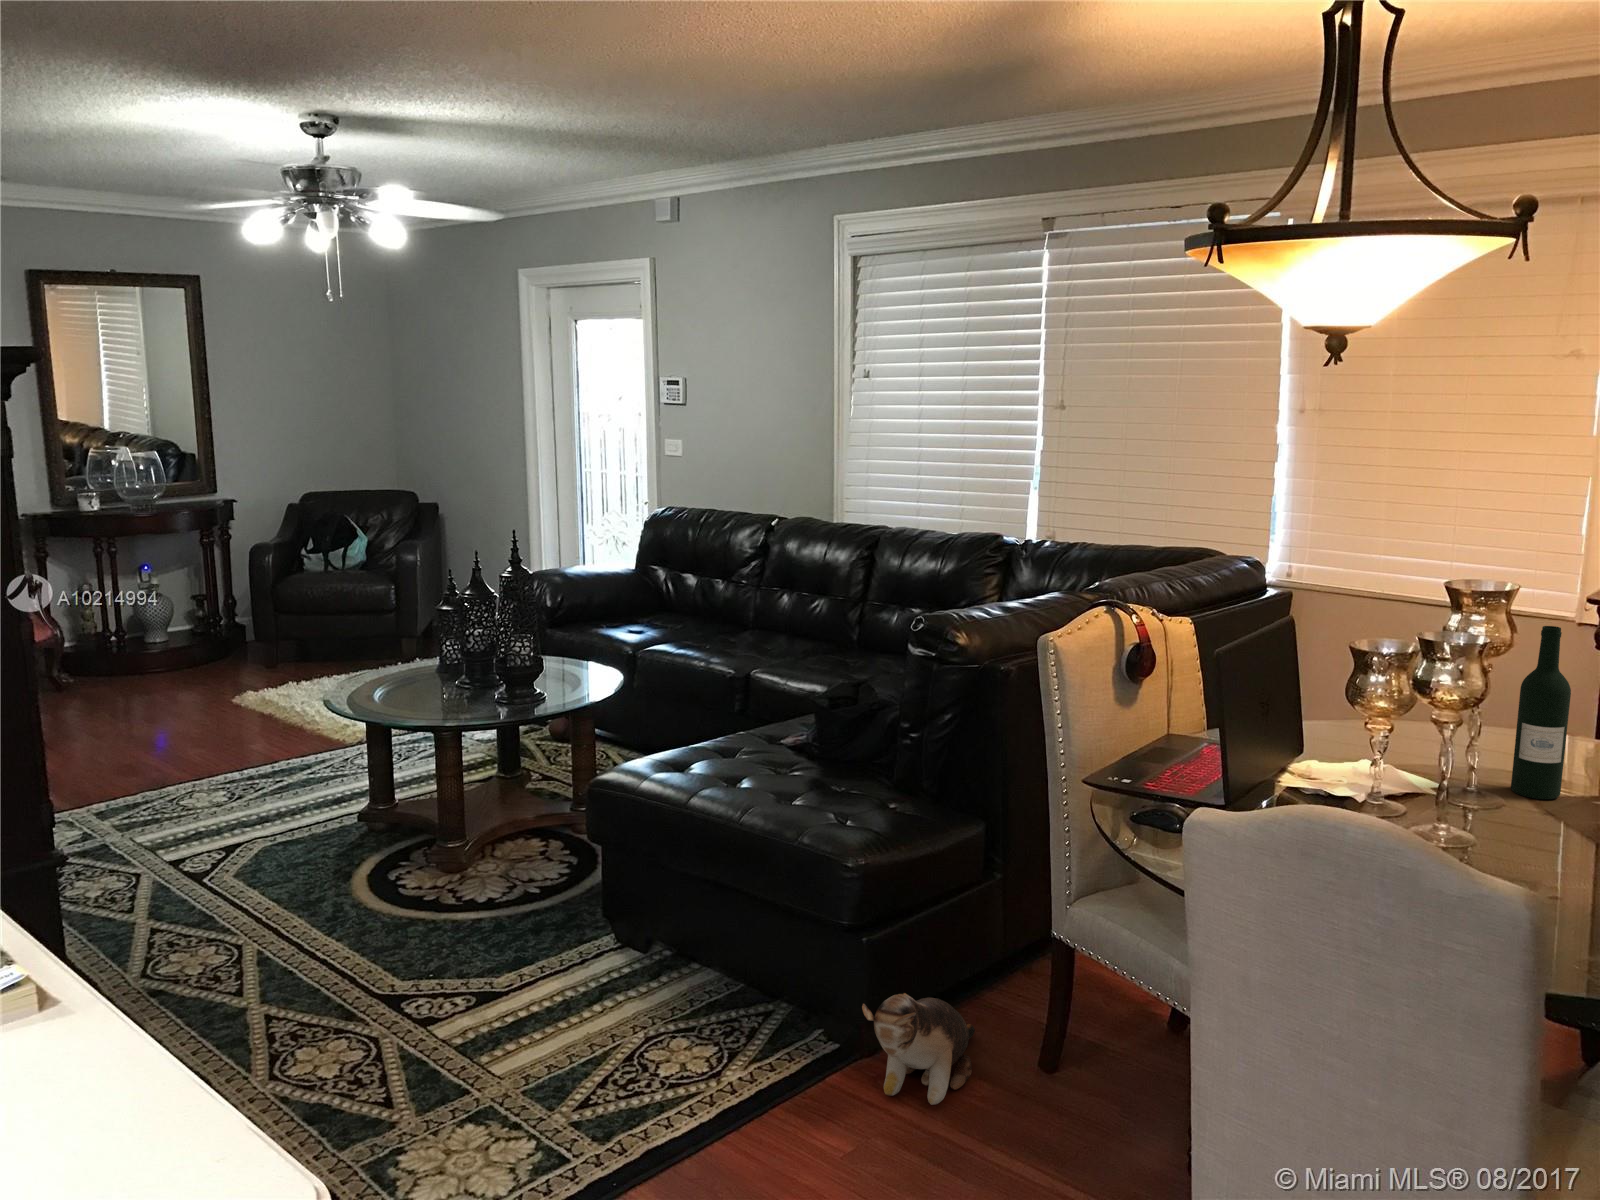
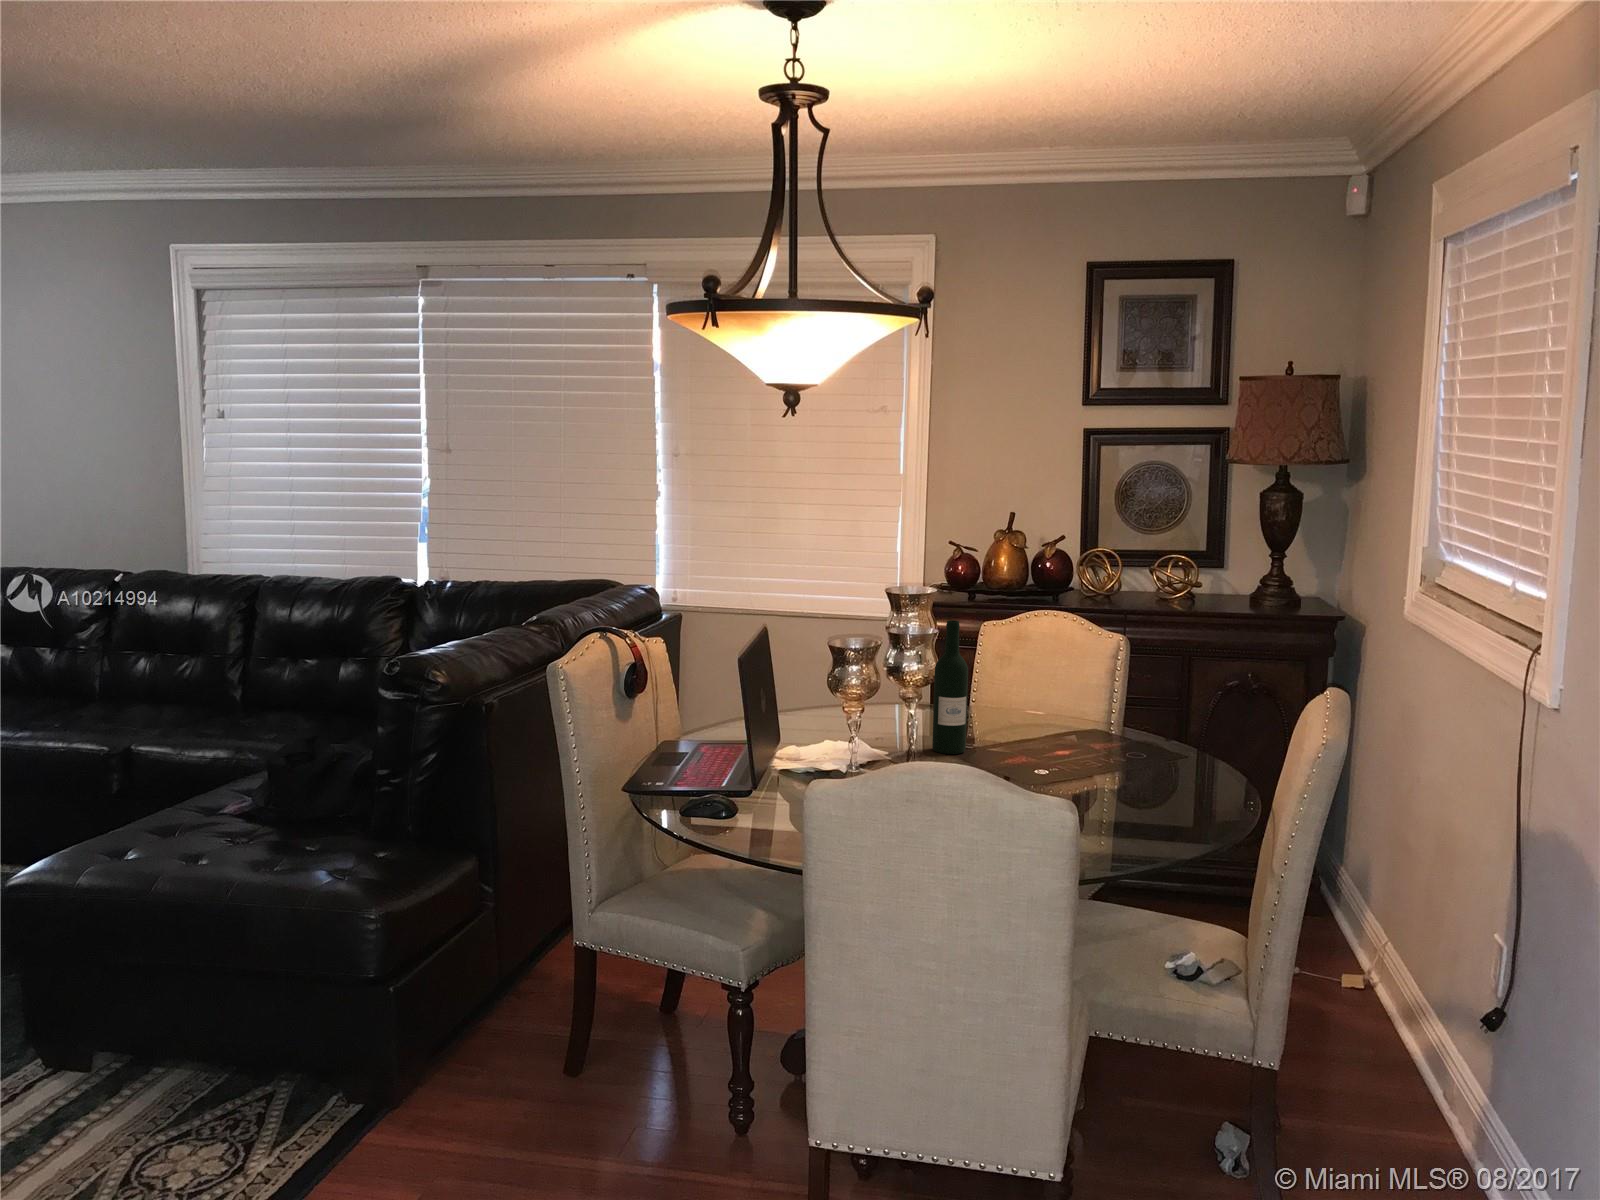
plush toy: present [862,993,975,1105] -> none [413,1027,510,1137]

